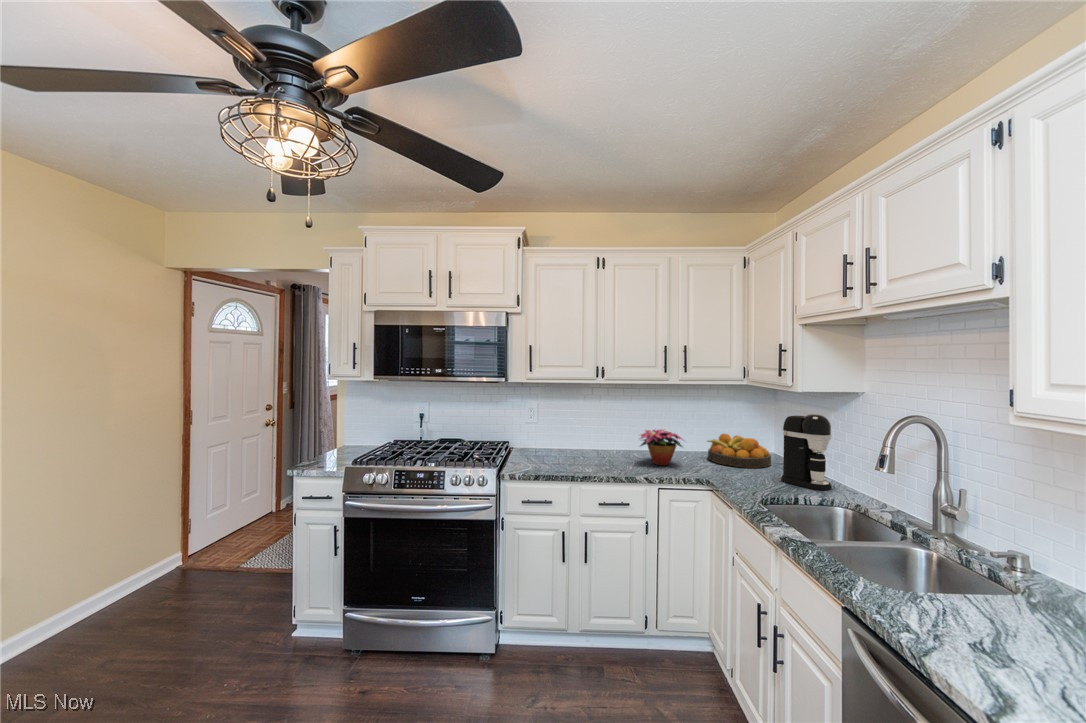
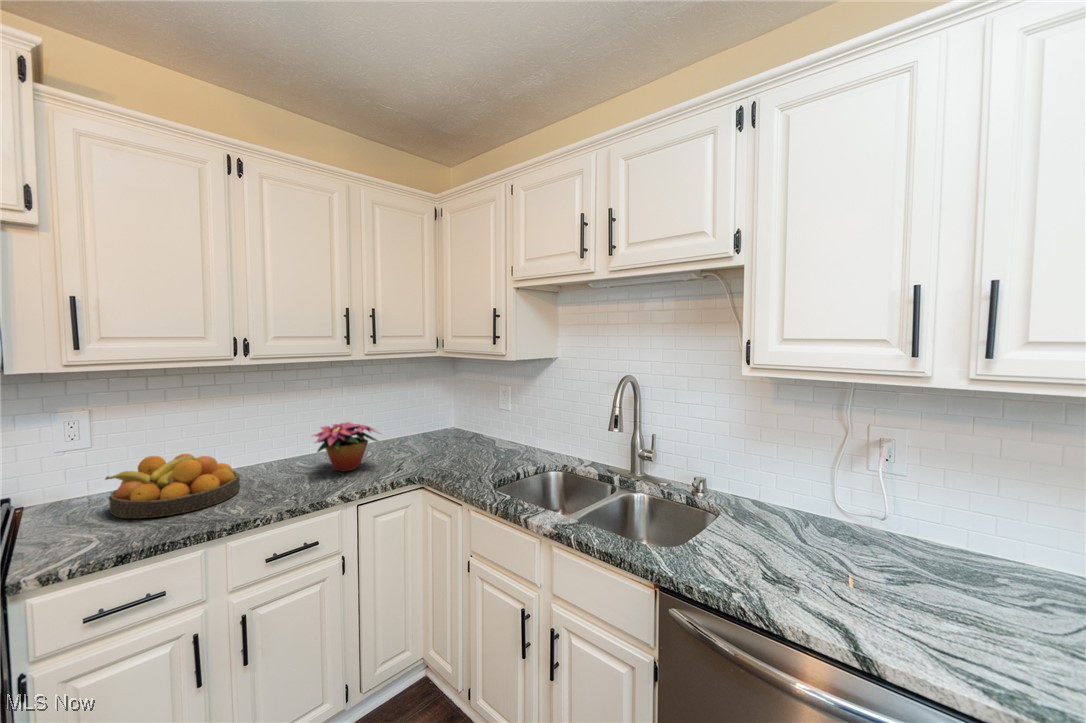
coffee maker: present [781,414,831,490] -> none [487,383,533,459]
fruit bowl: present [708,433,771,468] -> present [105,454,240,518]

